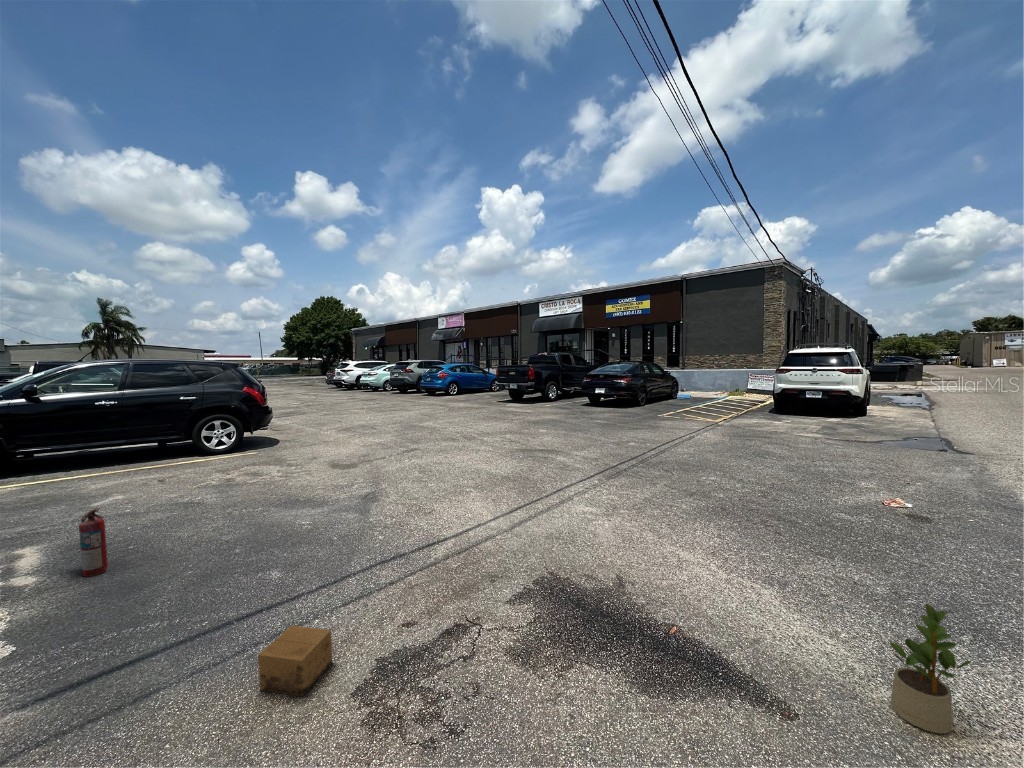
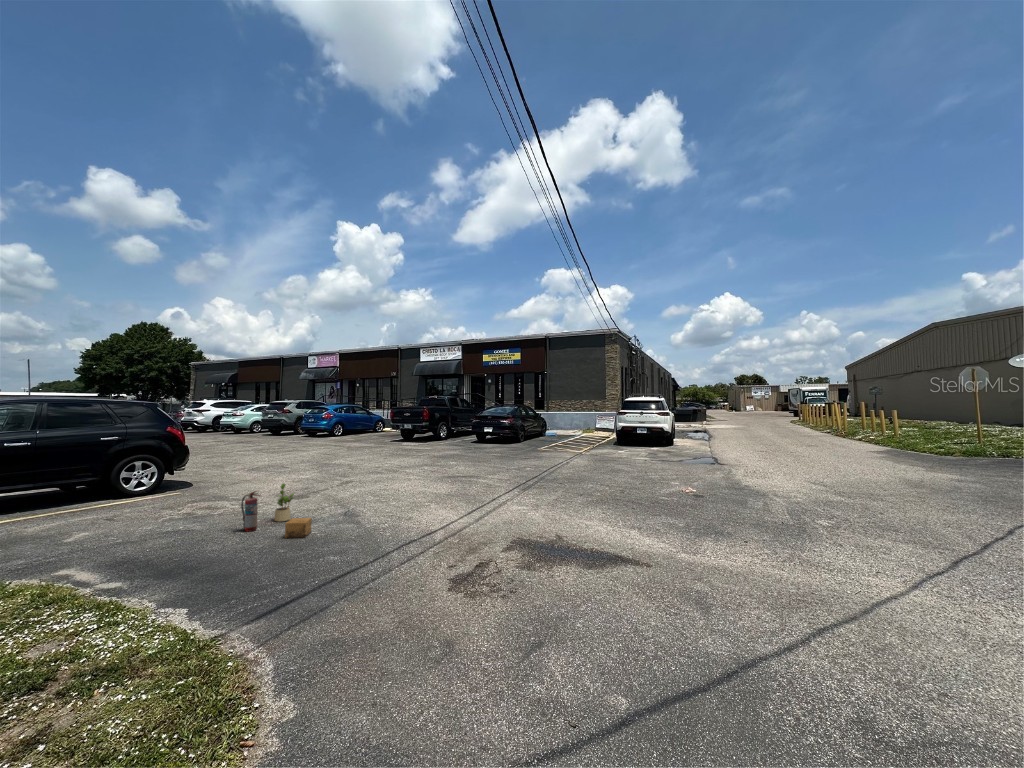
potted plant: present [890,604,971,733] -> present [274,483,294,521]
cardboard box: present [258,625,332,697] -> present [285,518,312,538]

